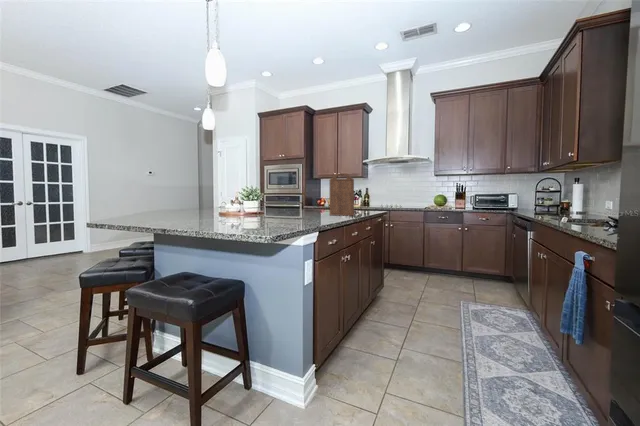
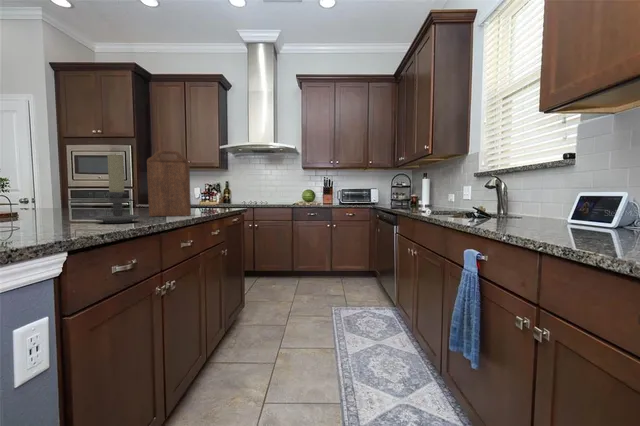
candle holder: none [310,179,330,219] -> present [95,154,140,223]

